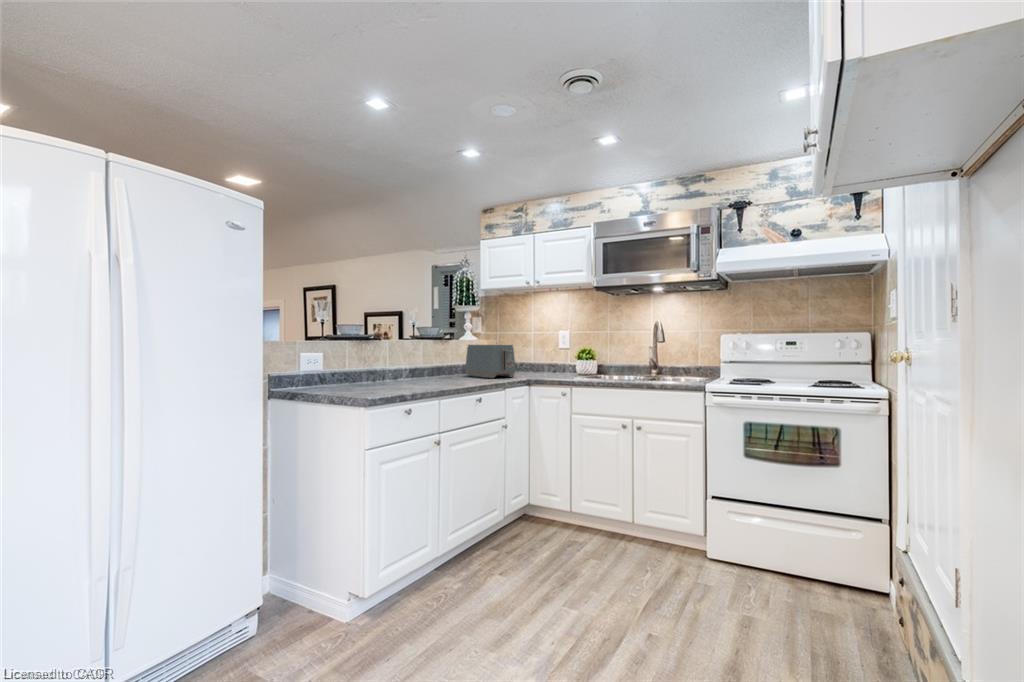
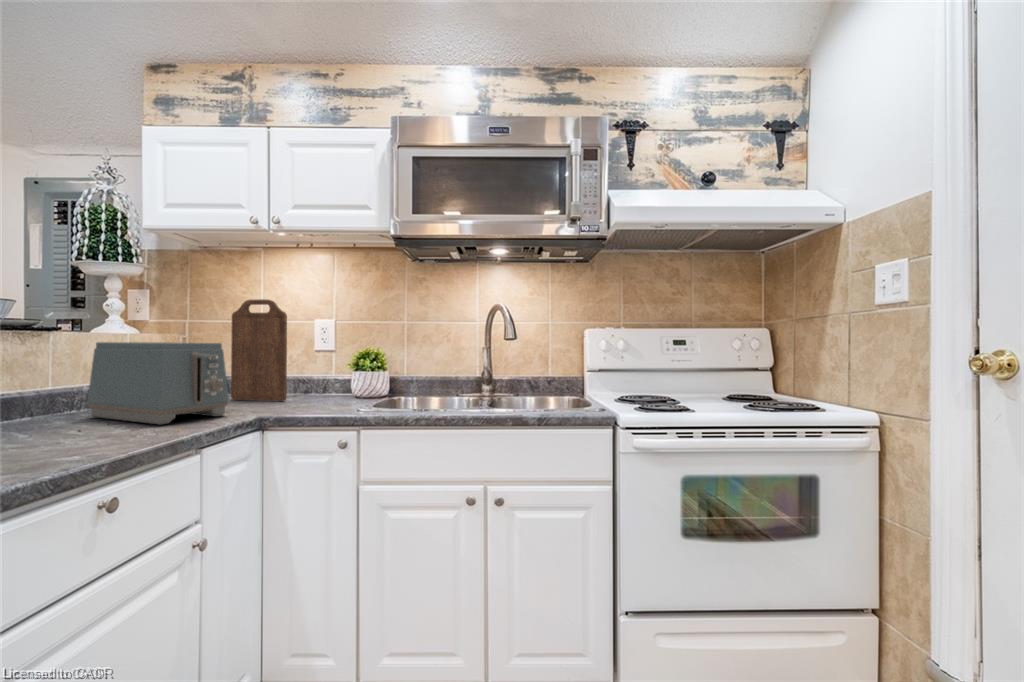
cutting board: none [518,323,542,374] -> present [231,299,287,401]

